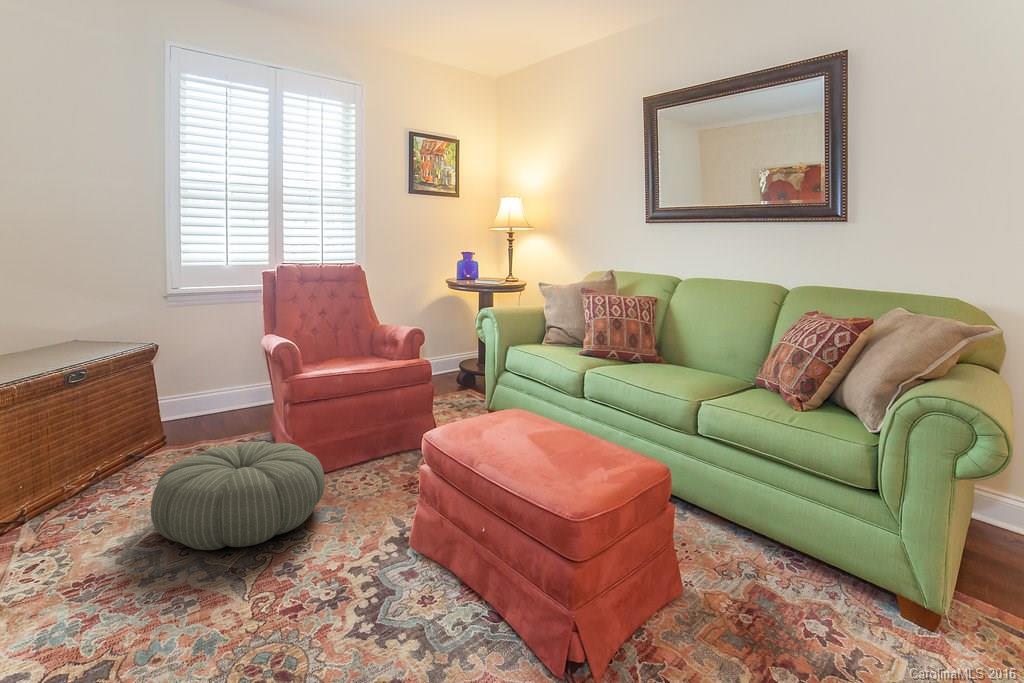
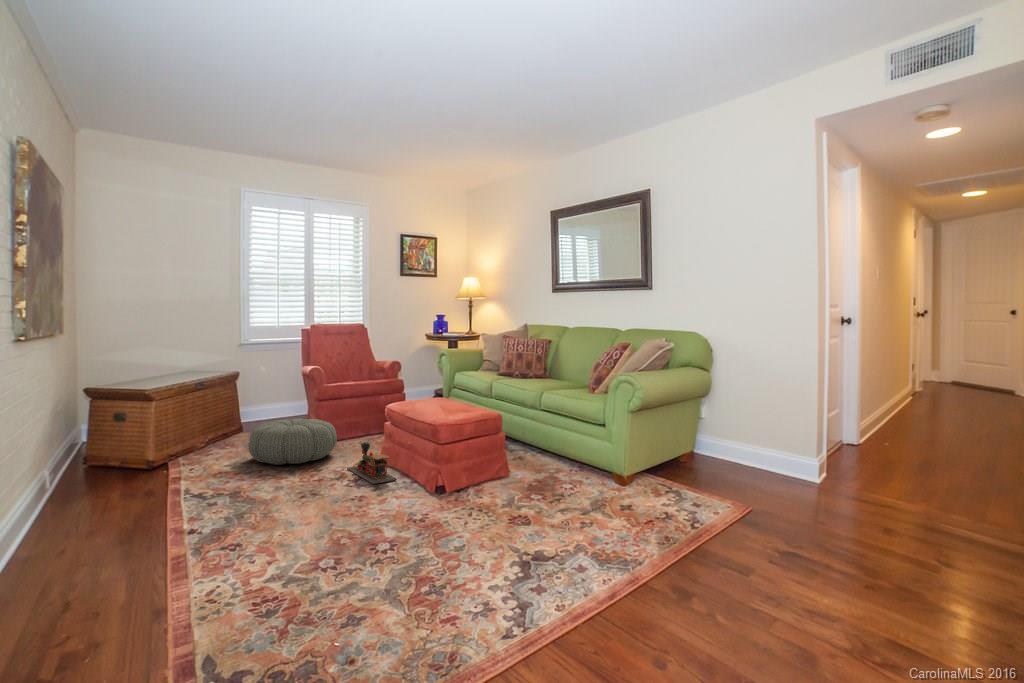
toy train: none [348,516,457,633] -> present [347,442,396,484]

